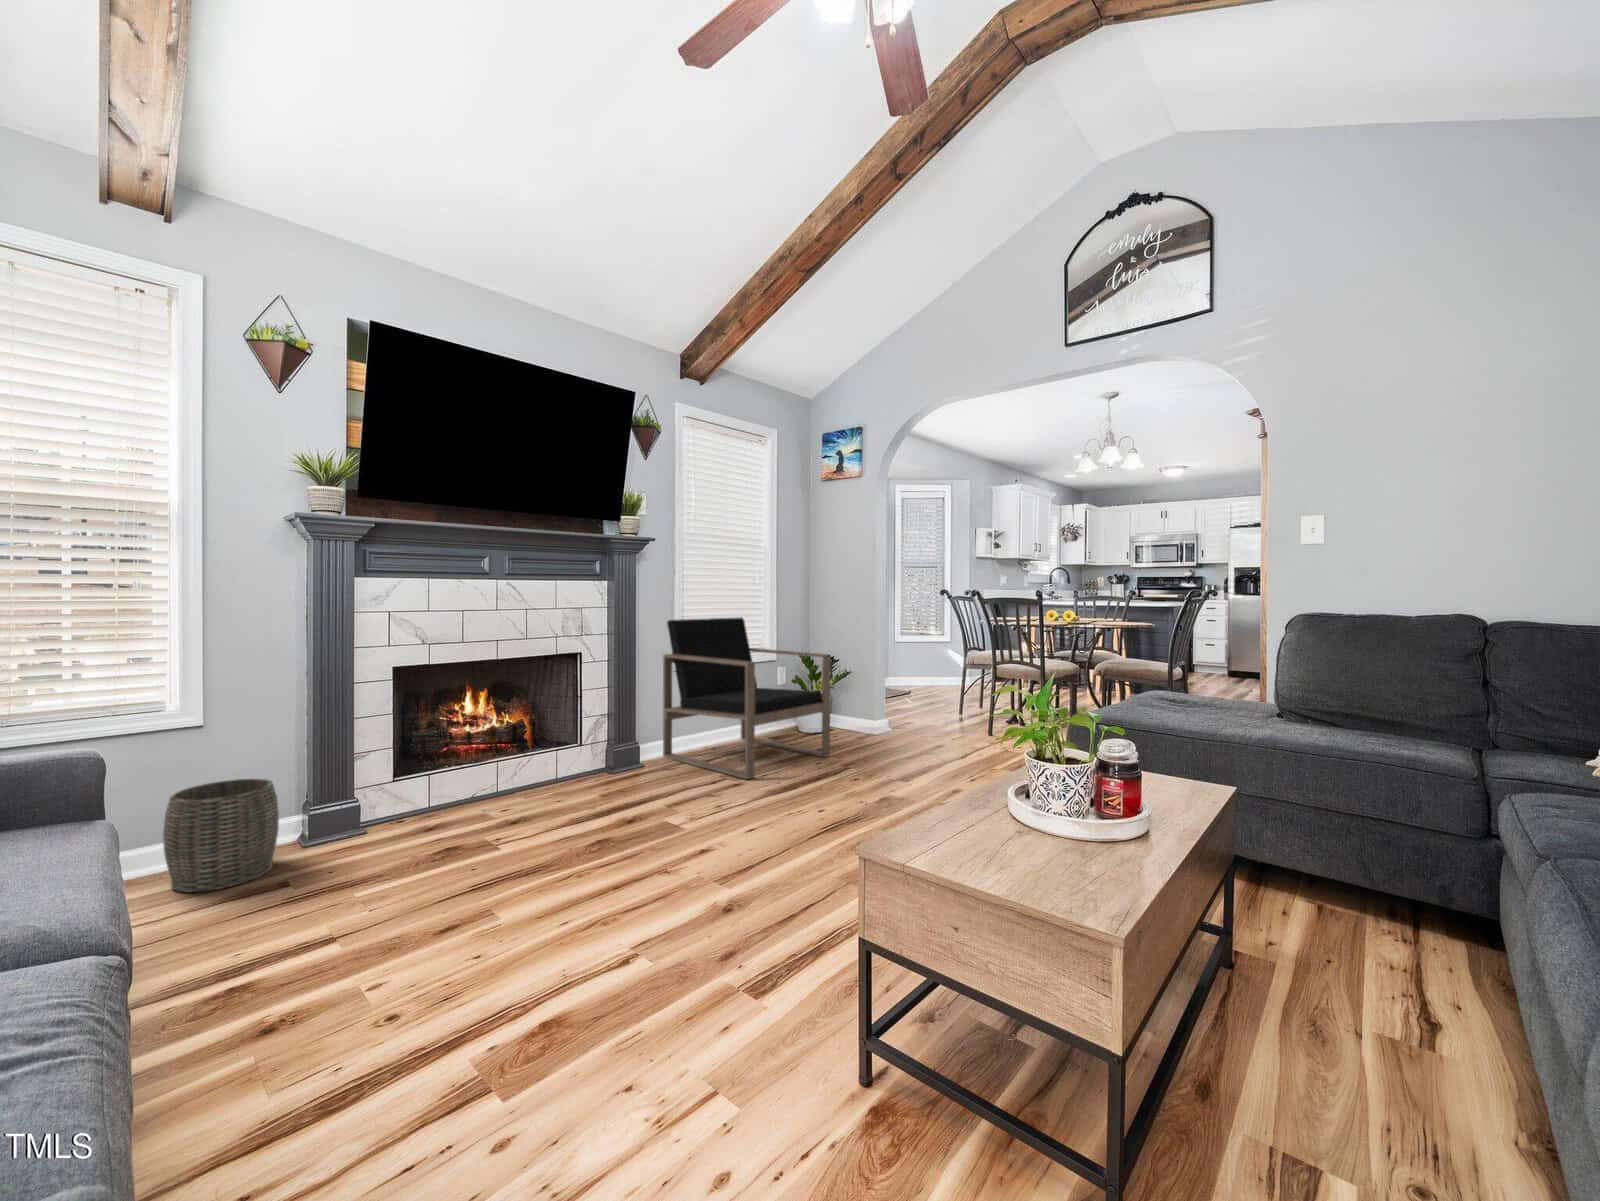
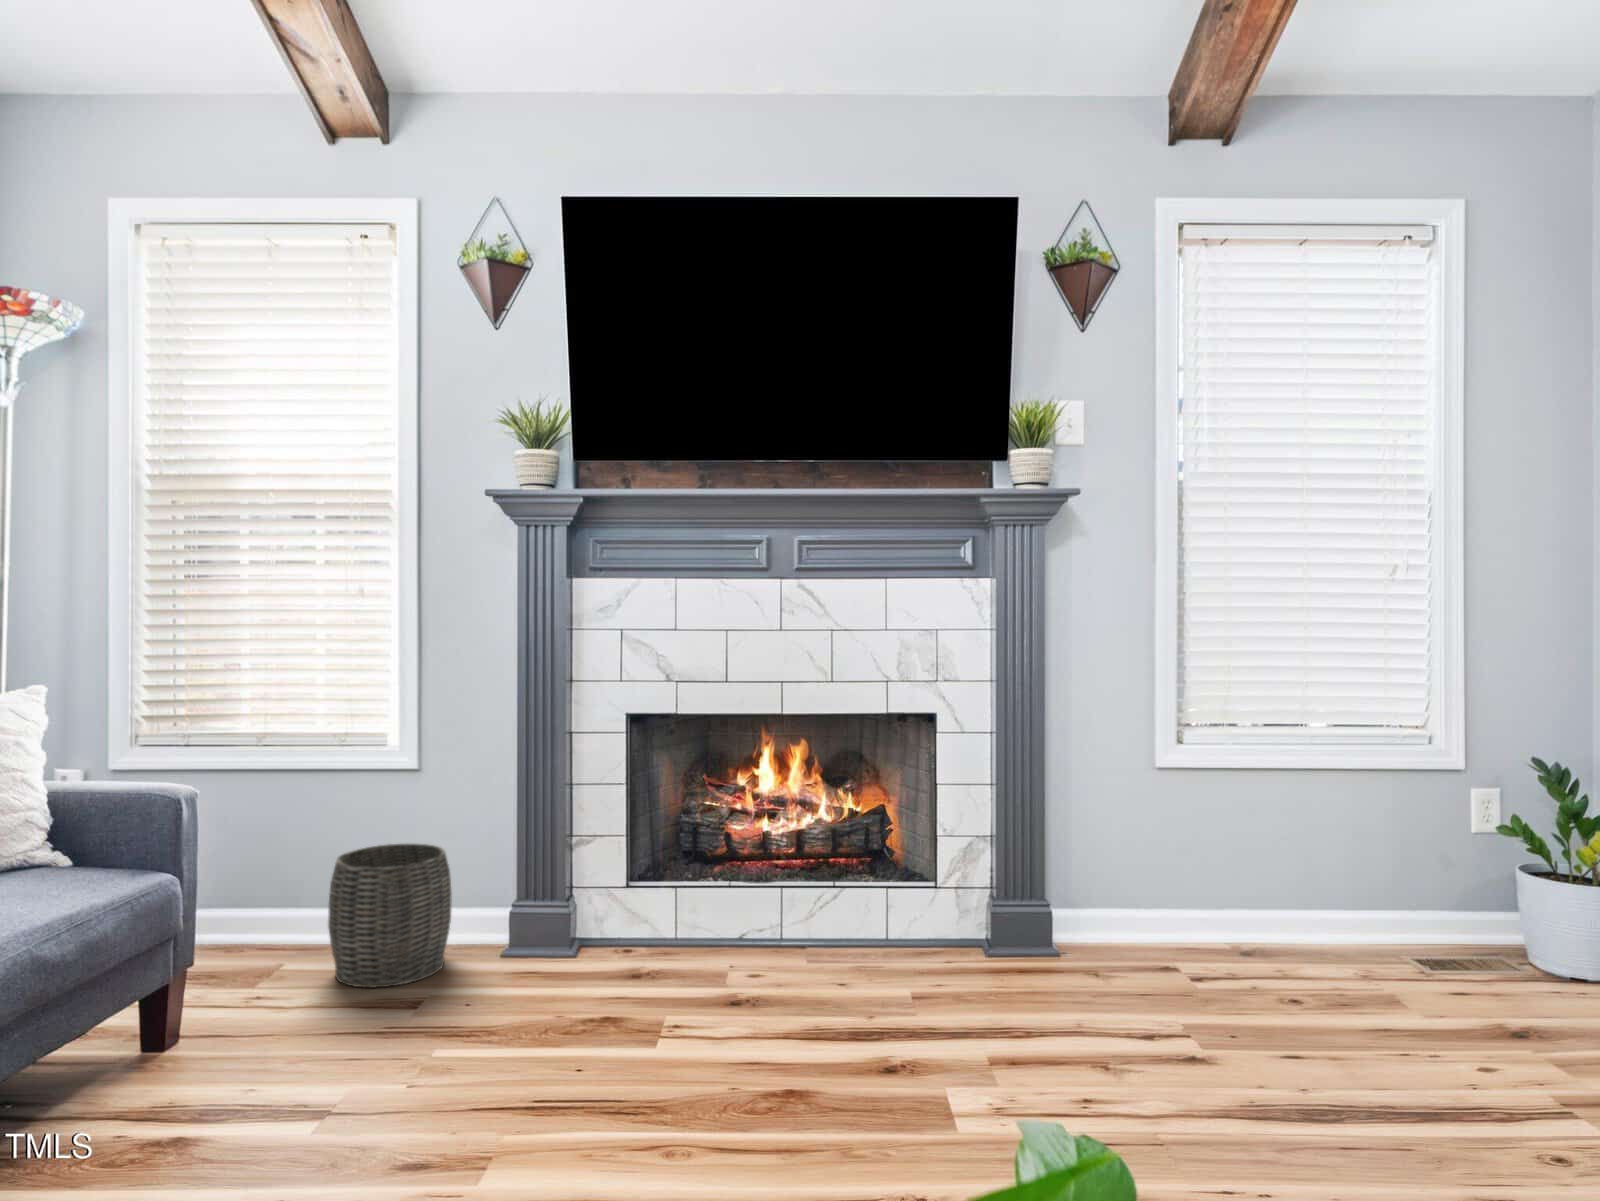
armchair: present [663,618,830,779] -> none [1122,660,1547,1055]

